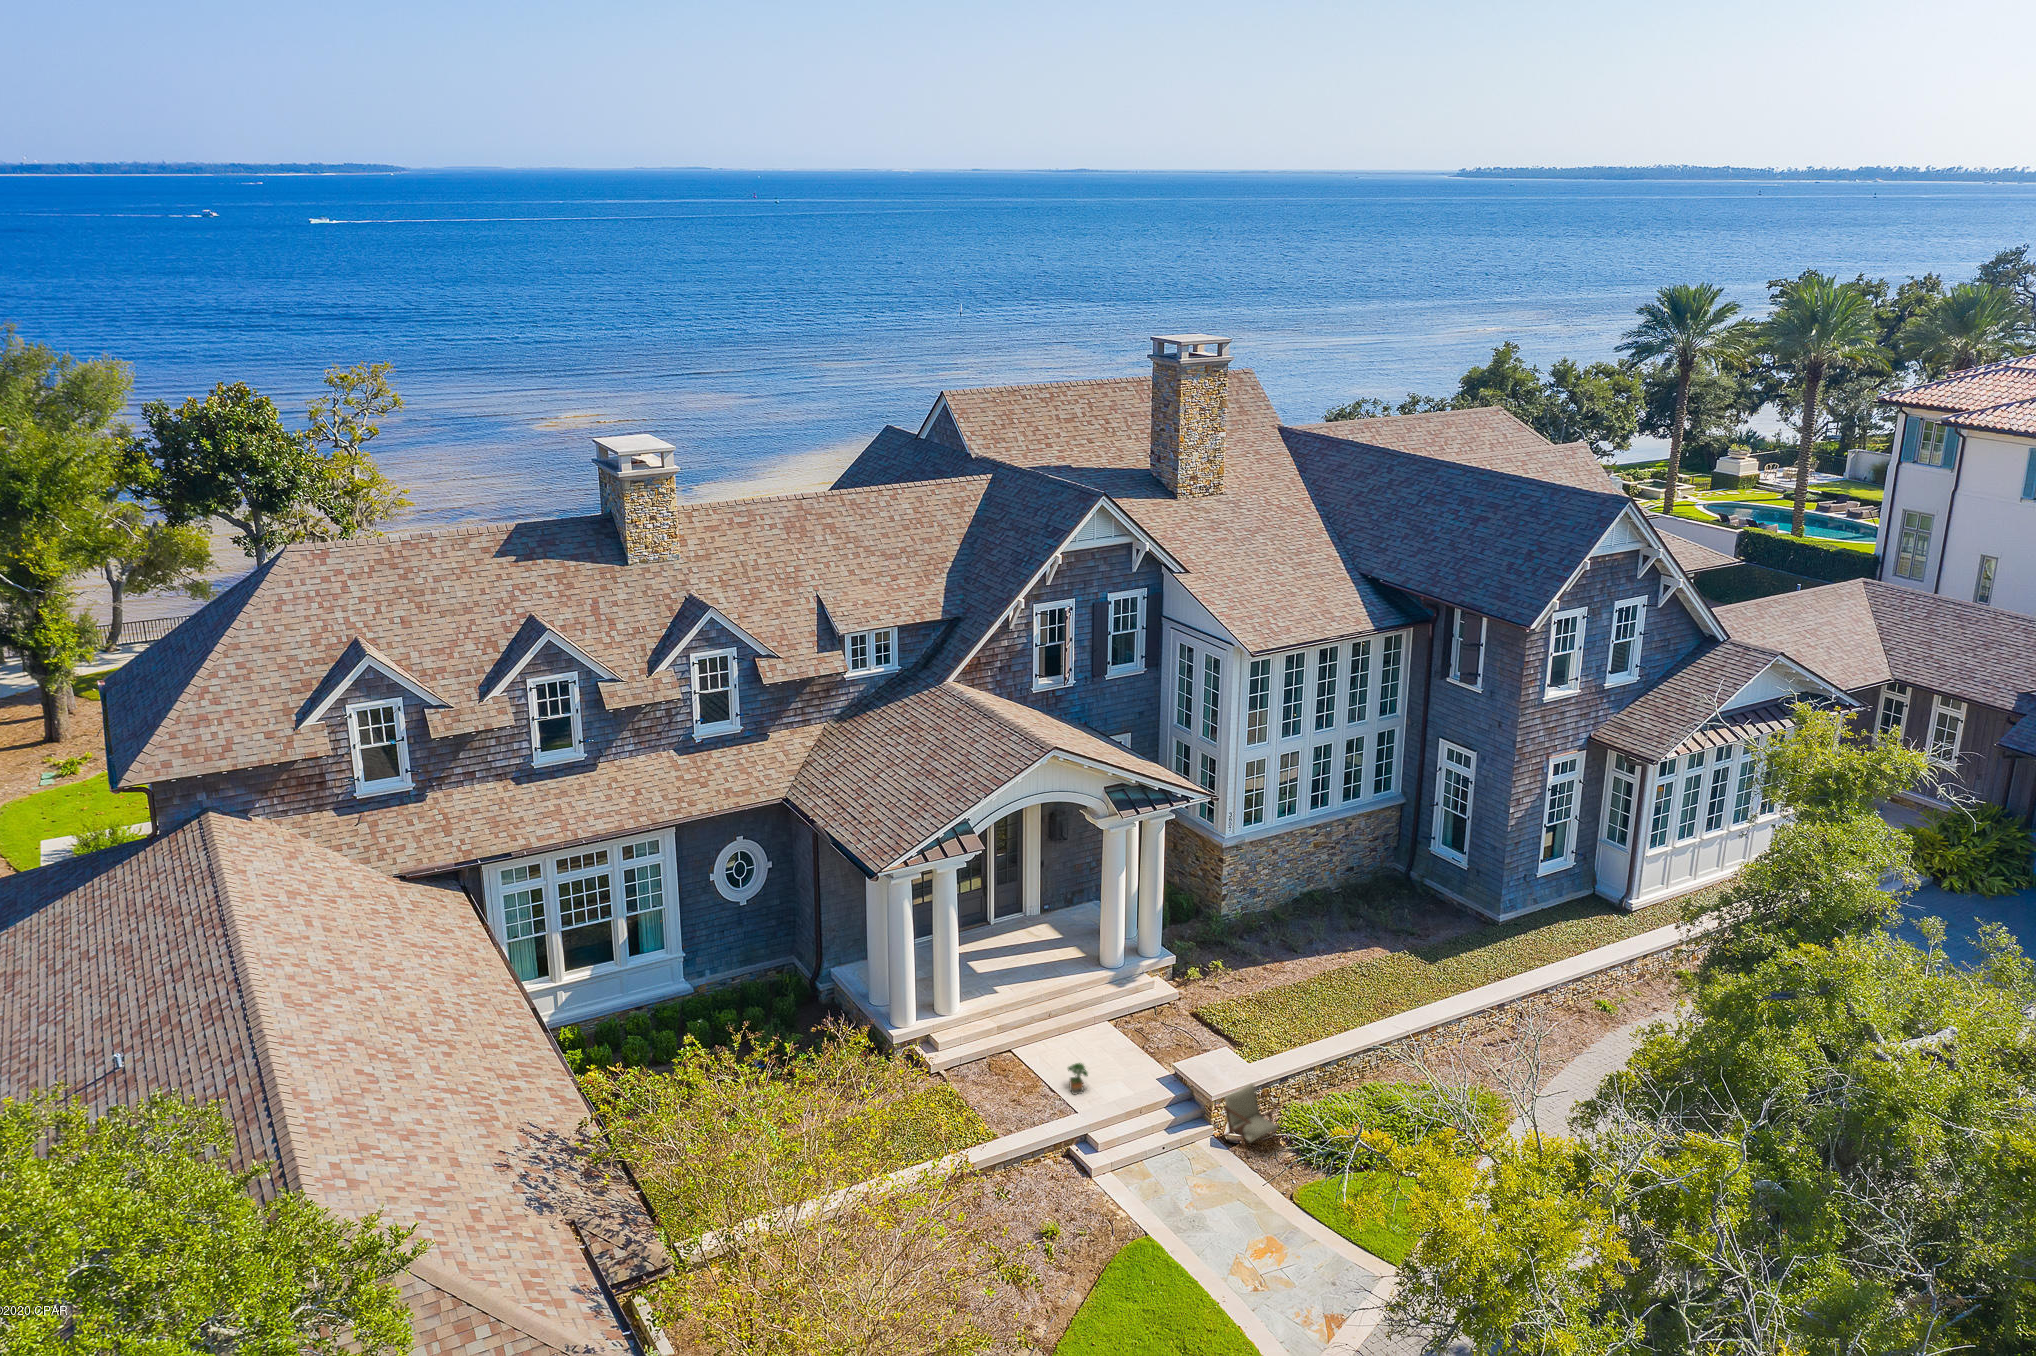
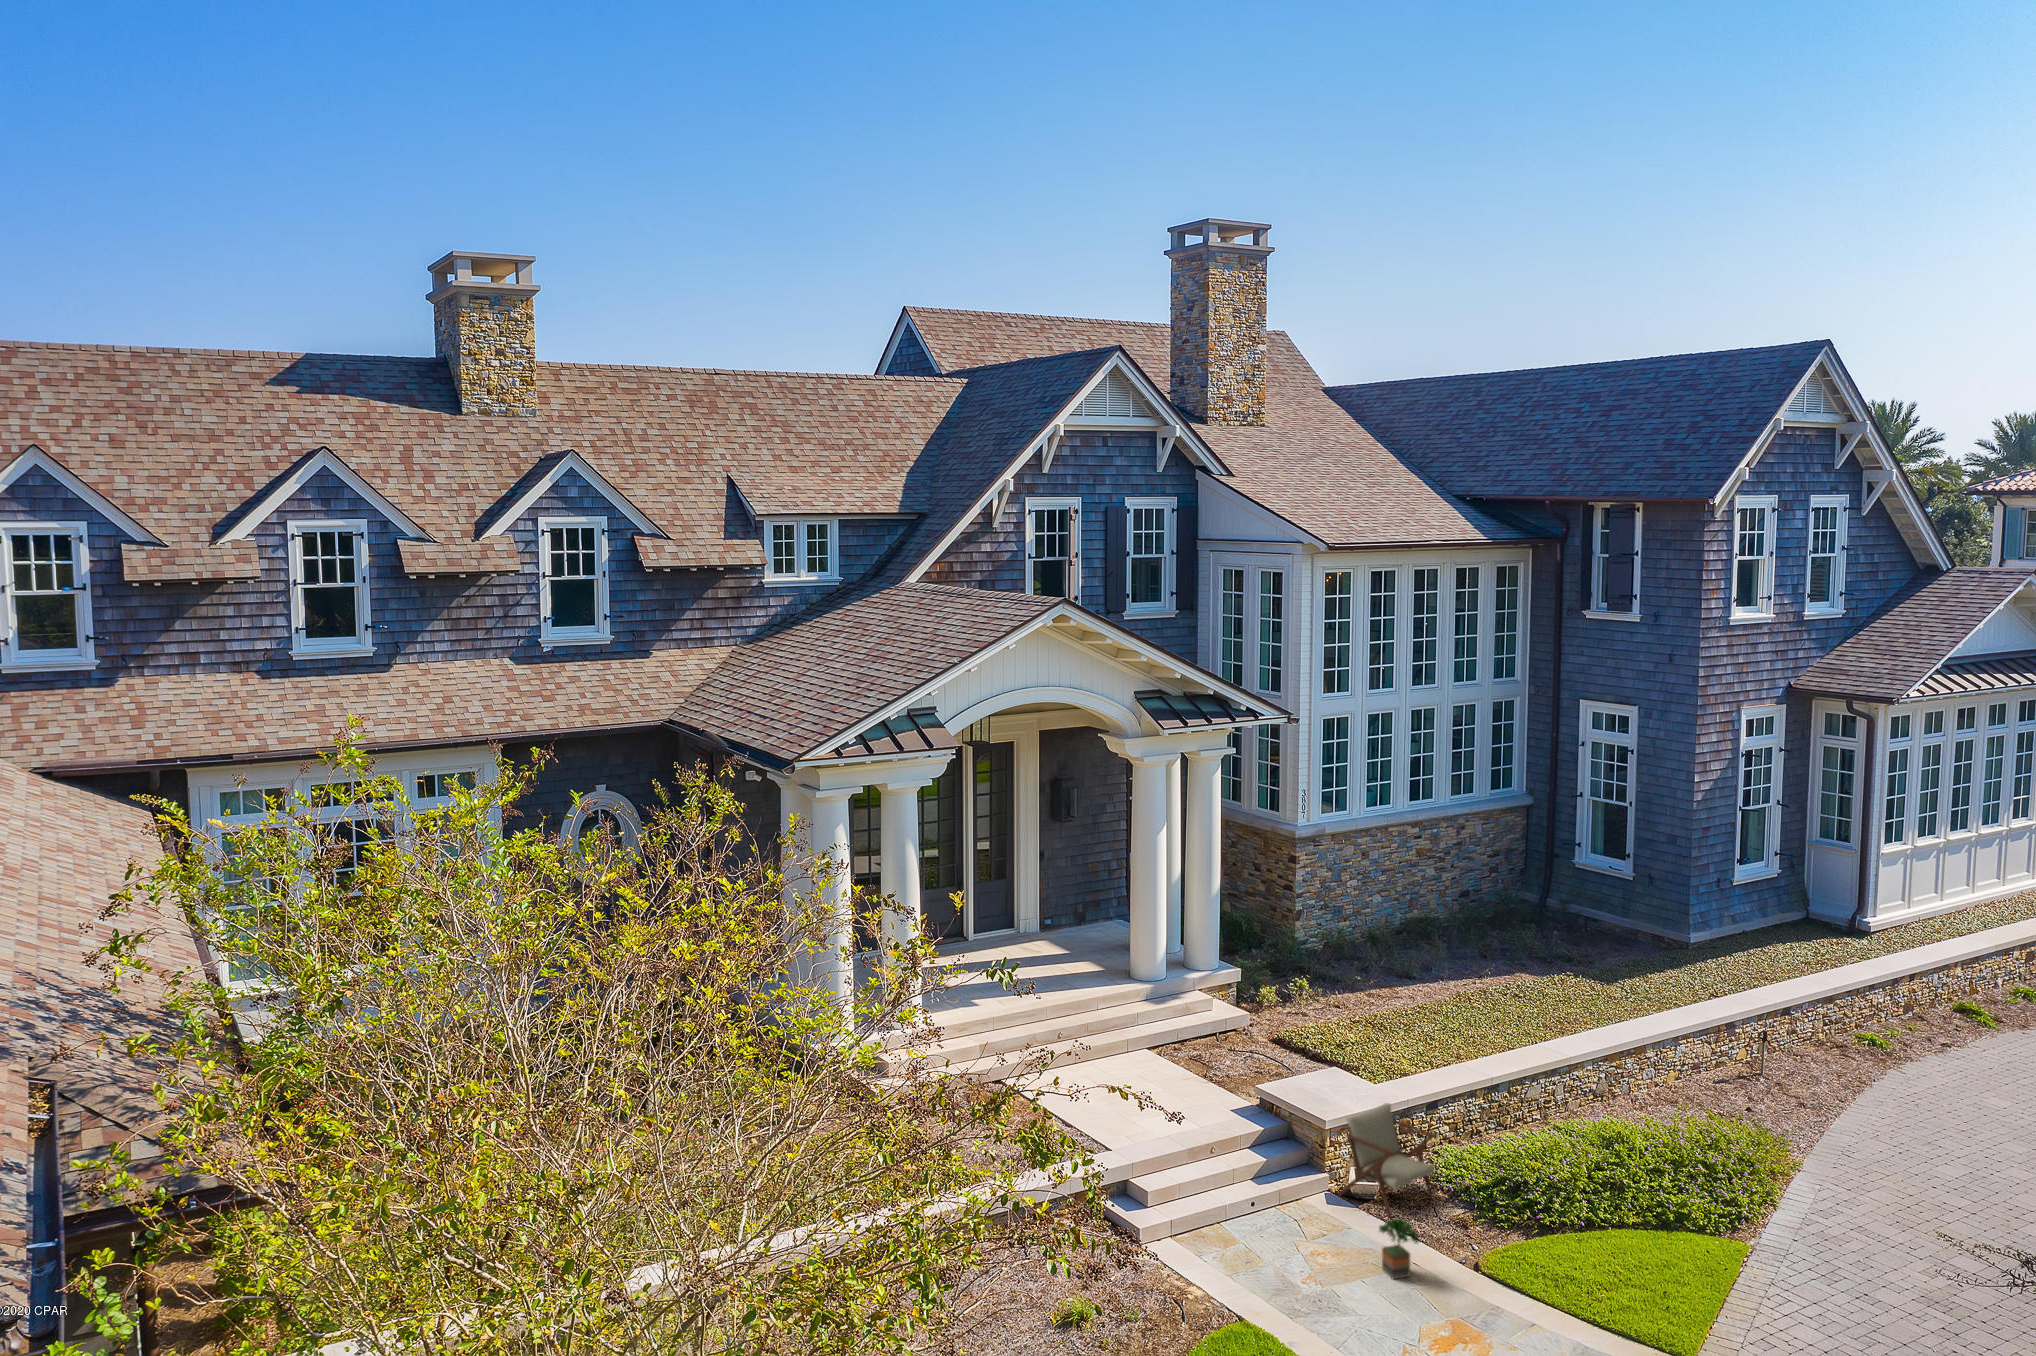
potted tree: present [1068,1063,1088,1094] -> present [1379,1218,1420,1279]

